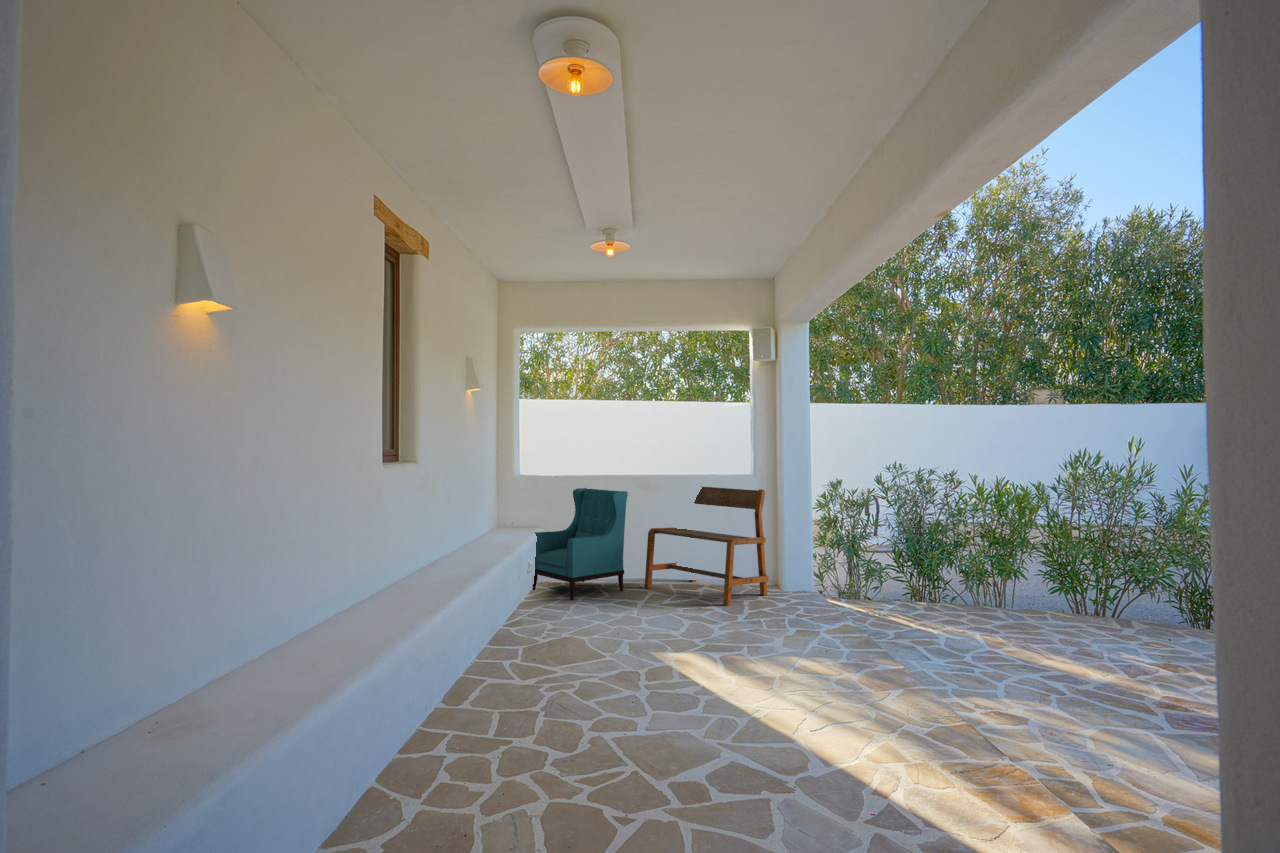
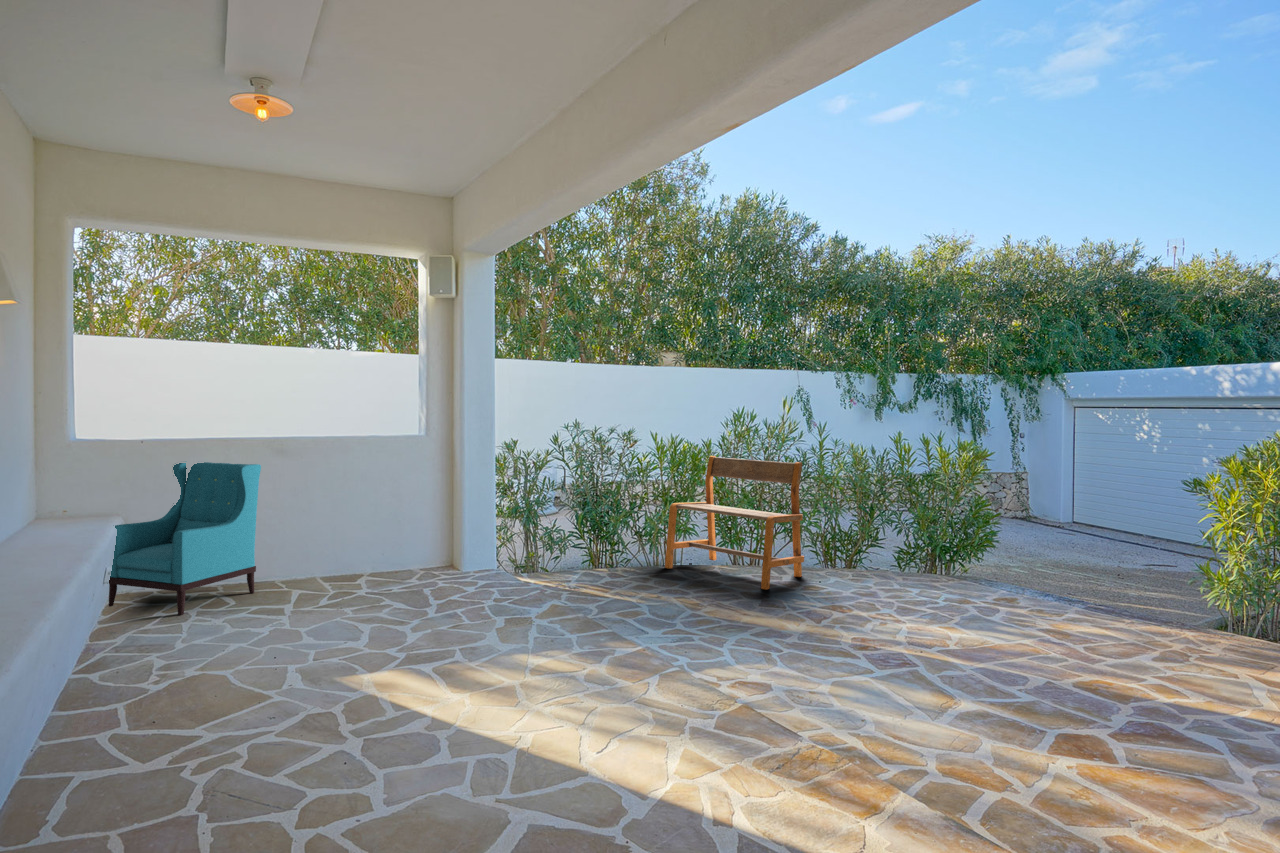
bench: present [644,487,769,606] -> present [665,456,804,590]

